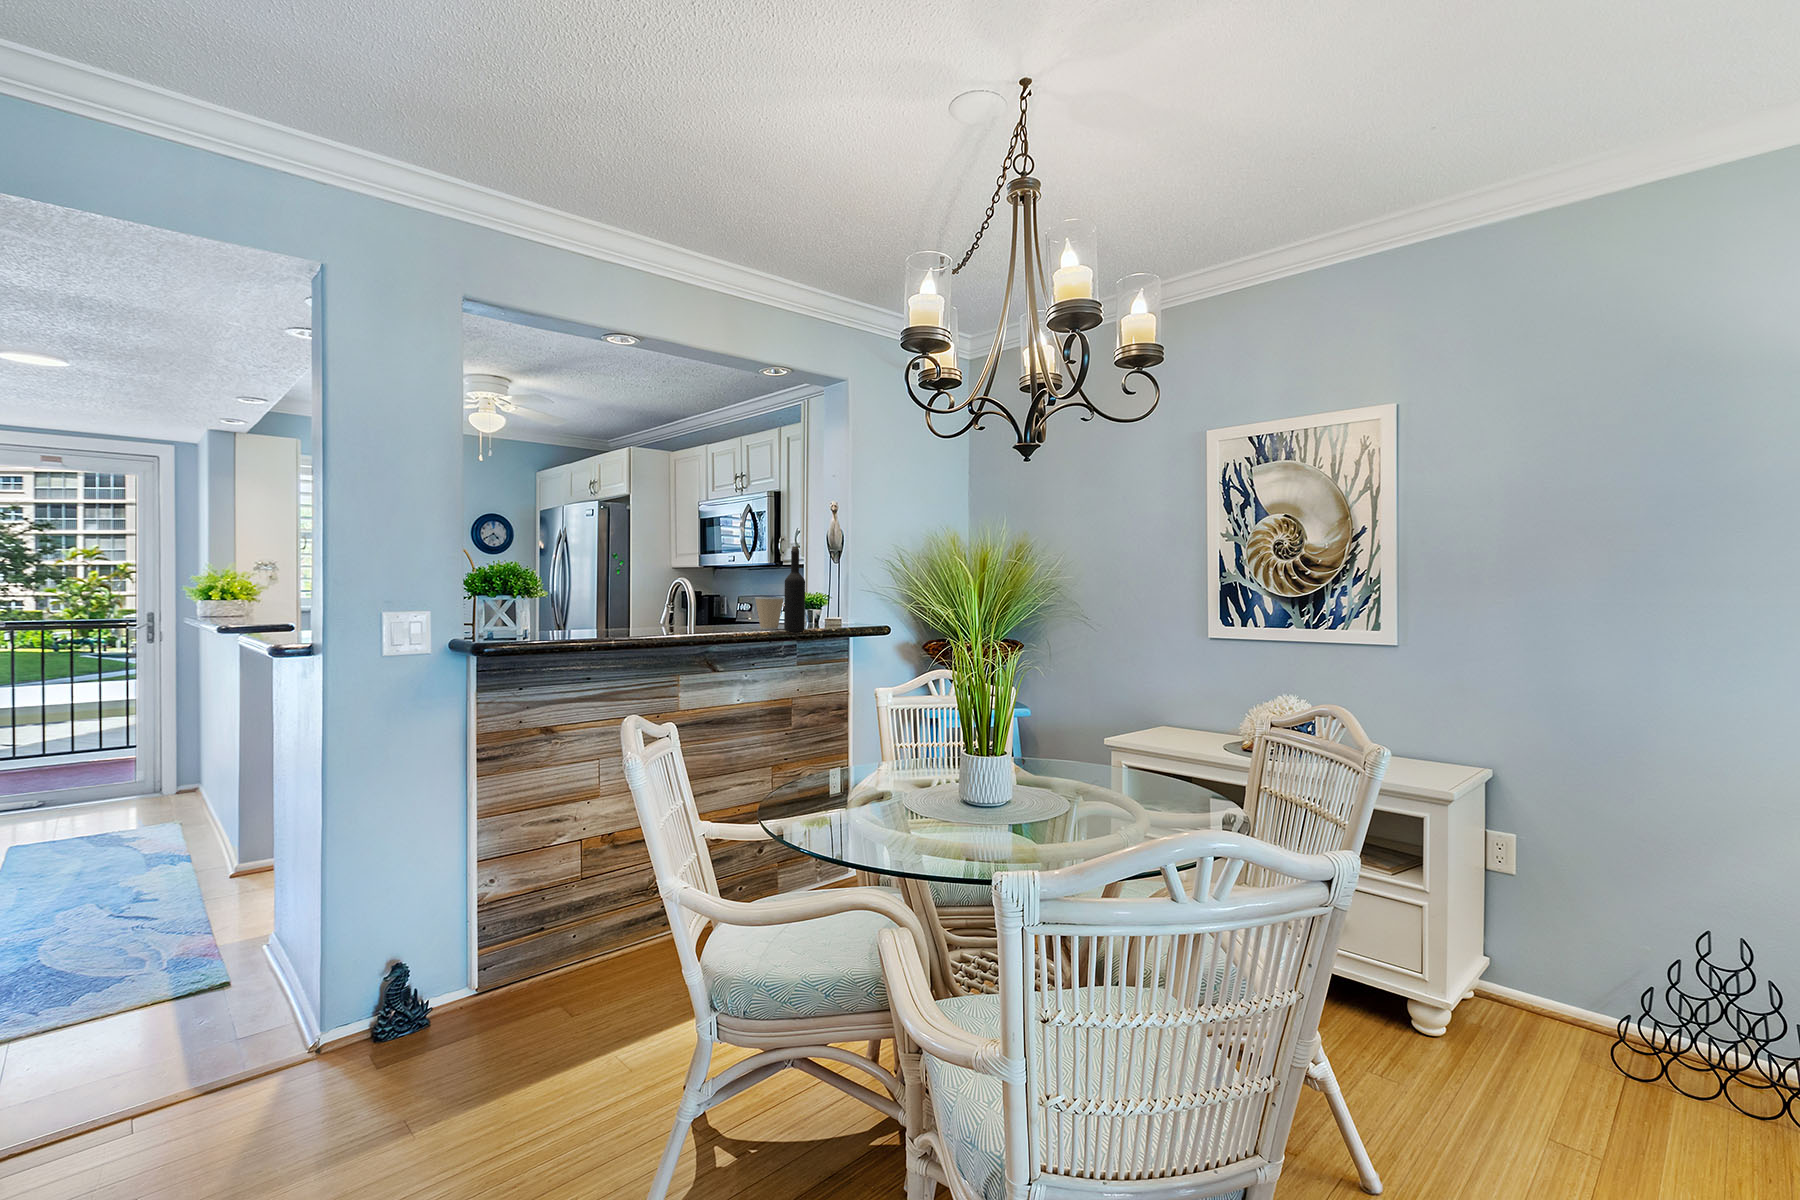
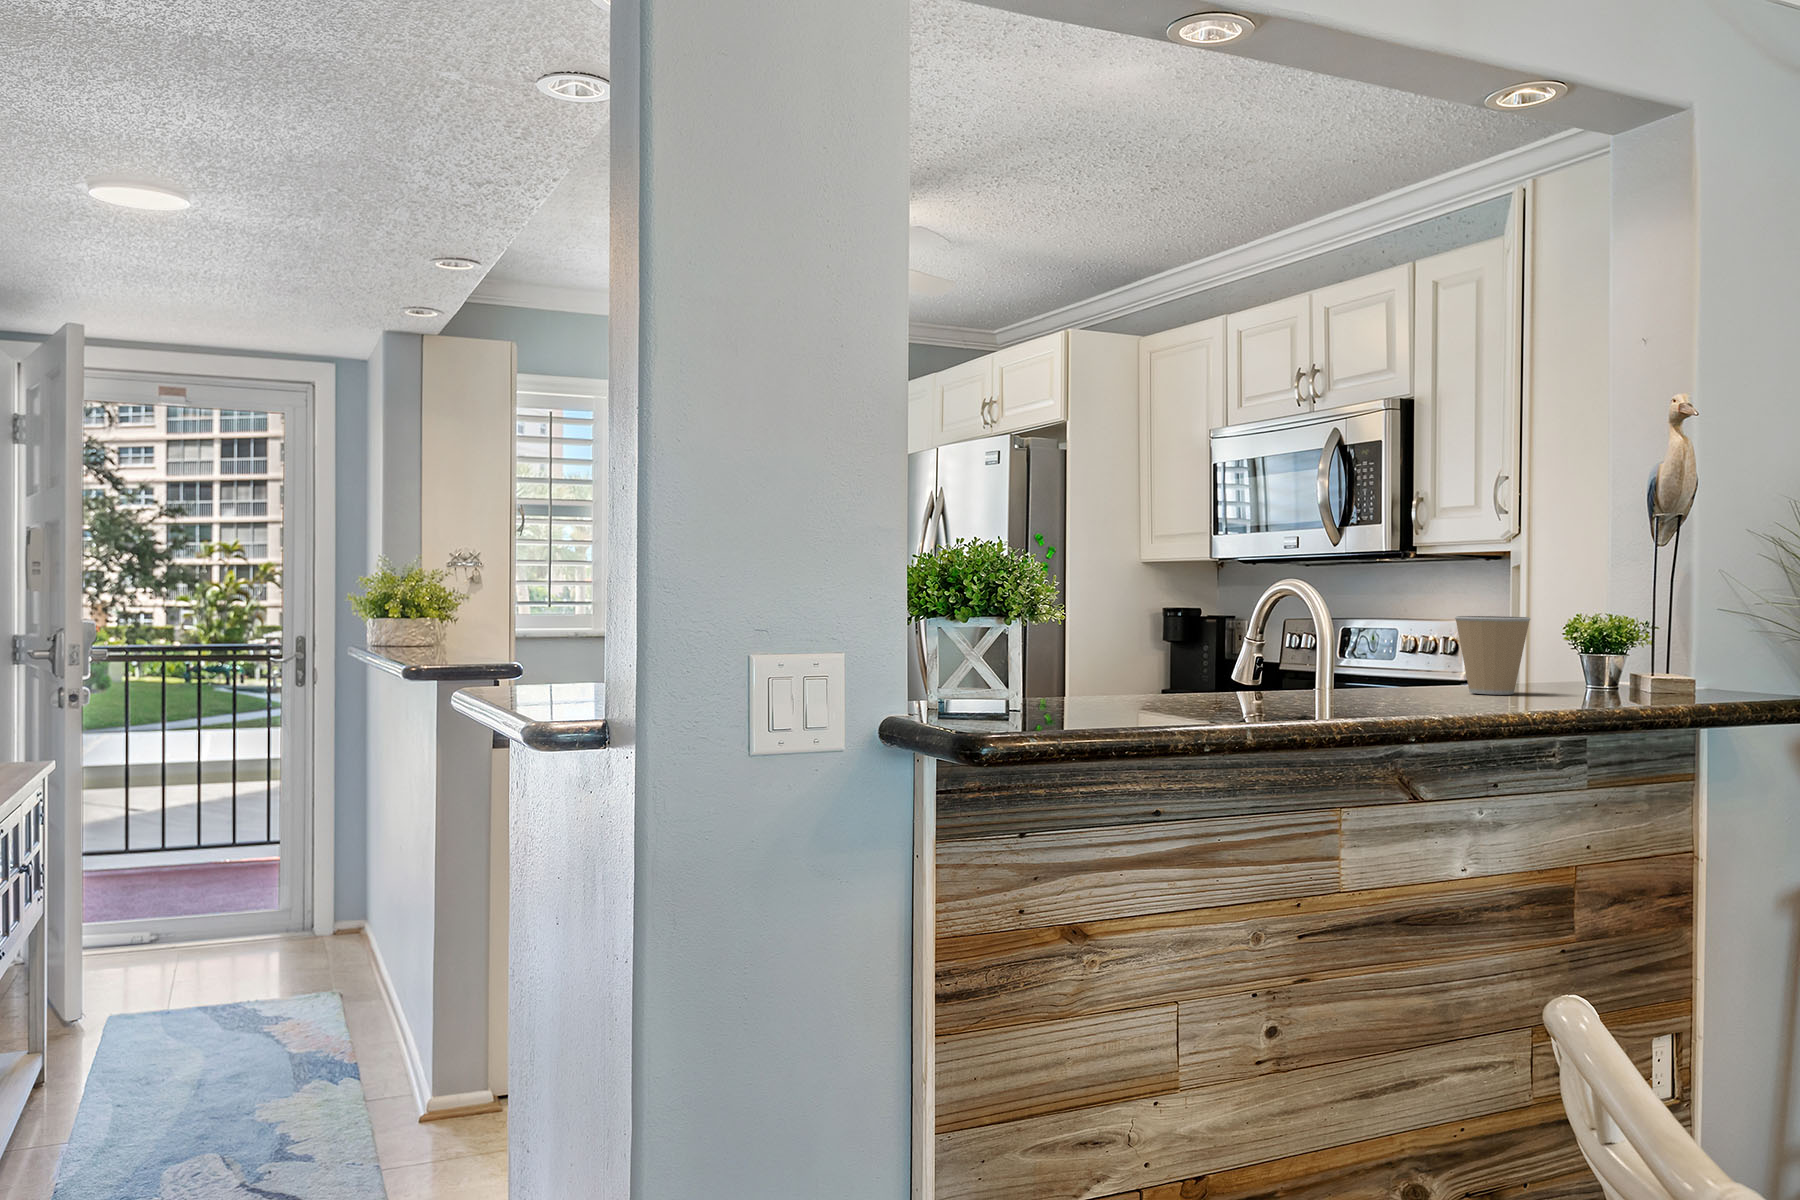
wine bottle: present [784,546,805,632] -> none [1568,489,1628,703]

